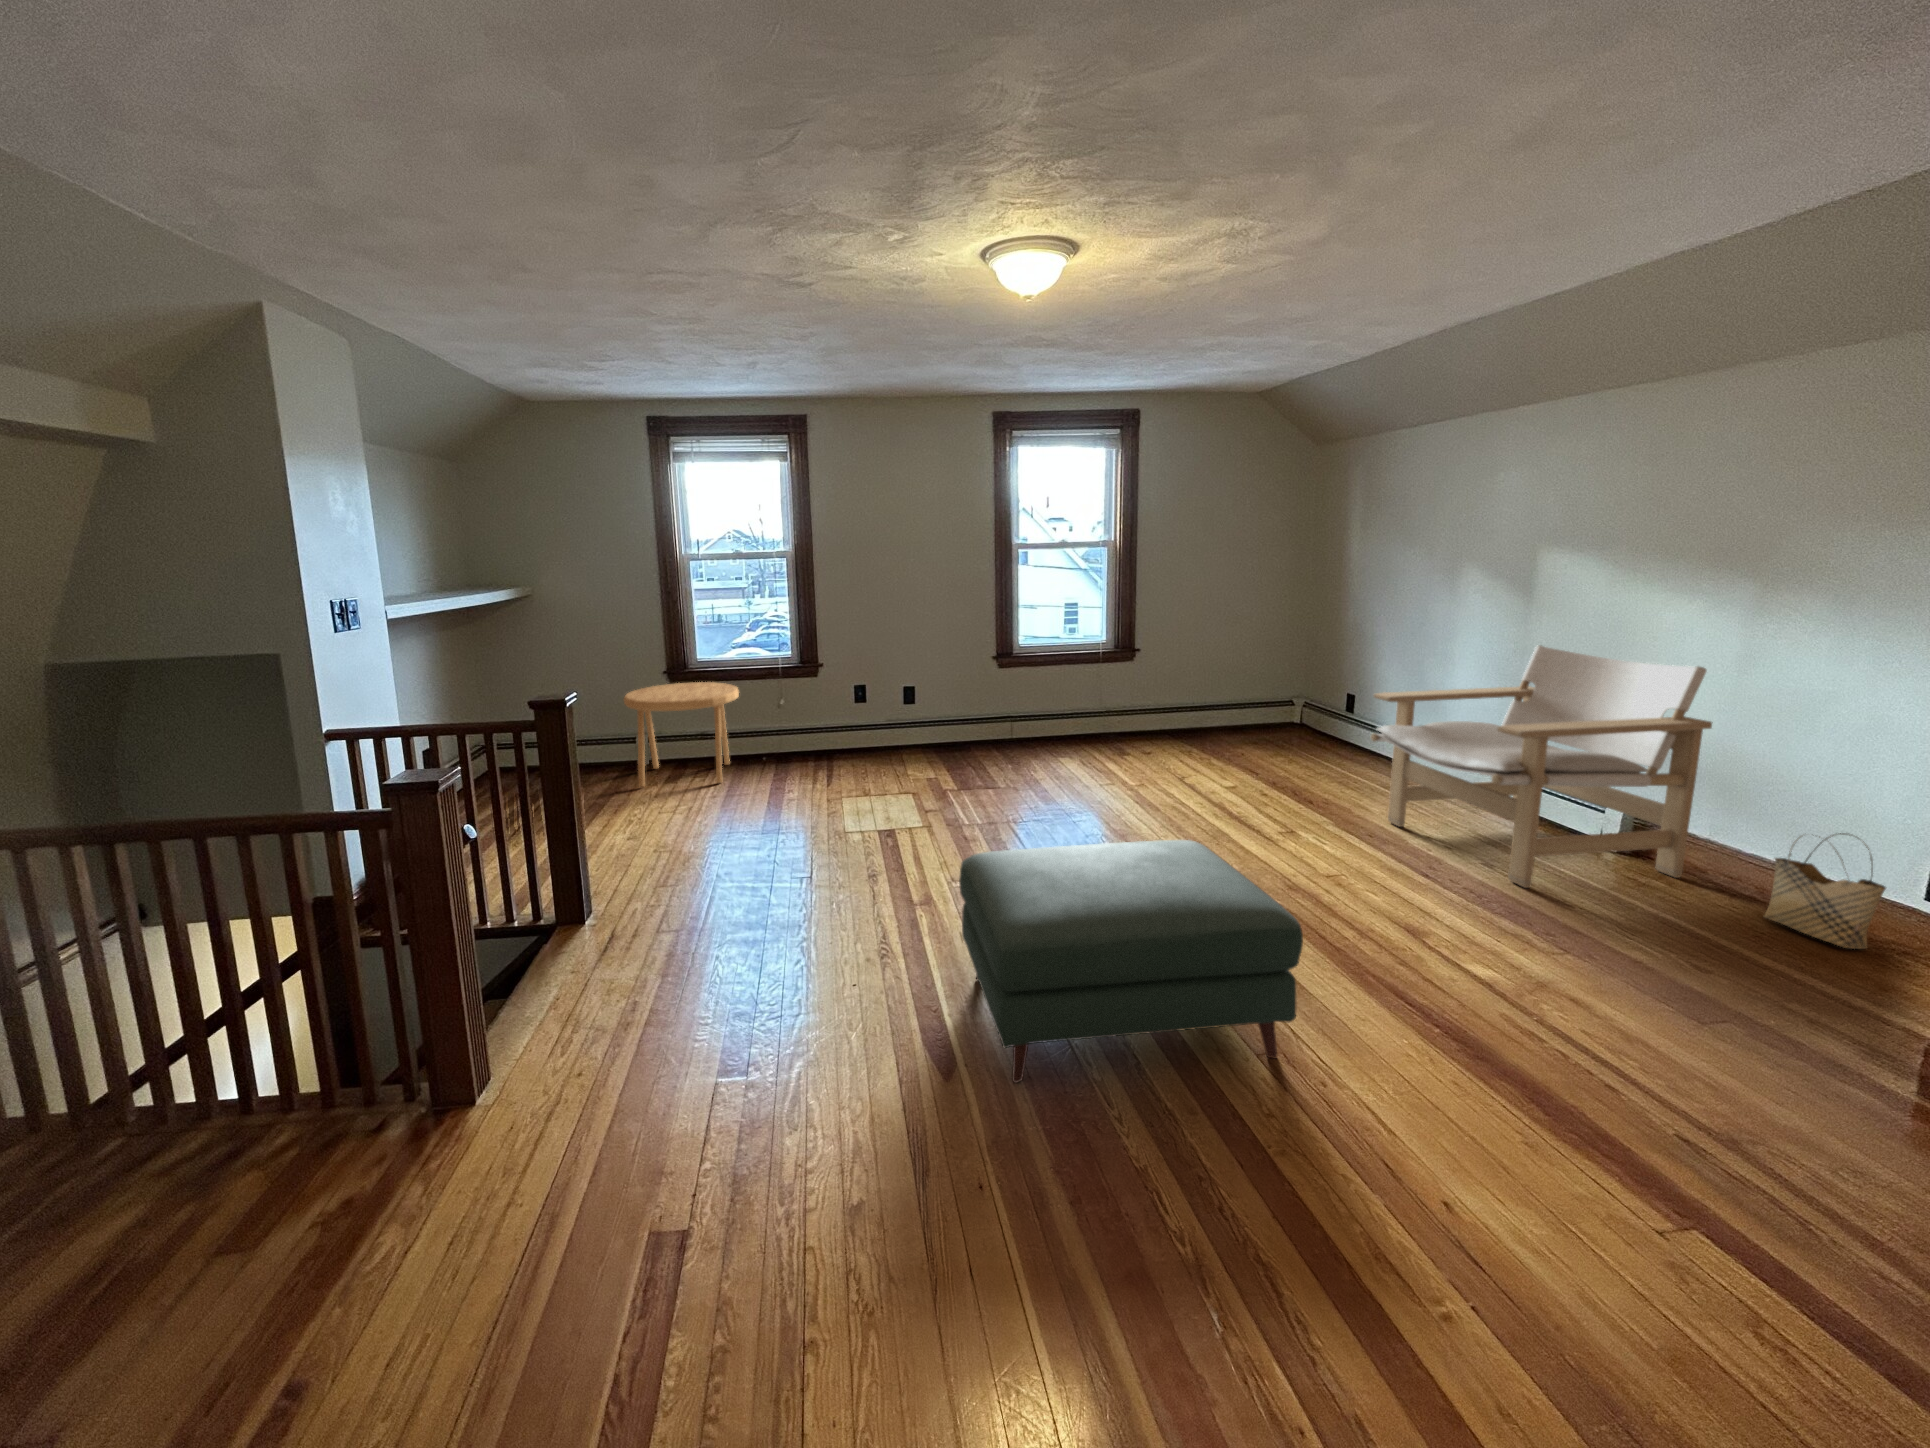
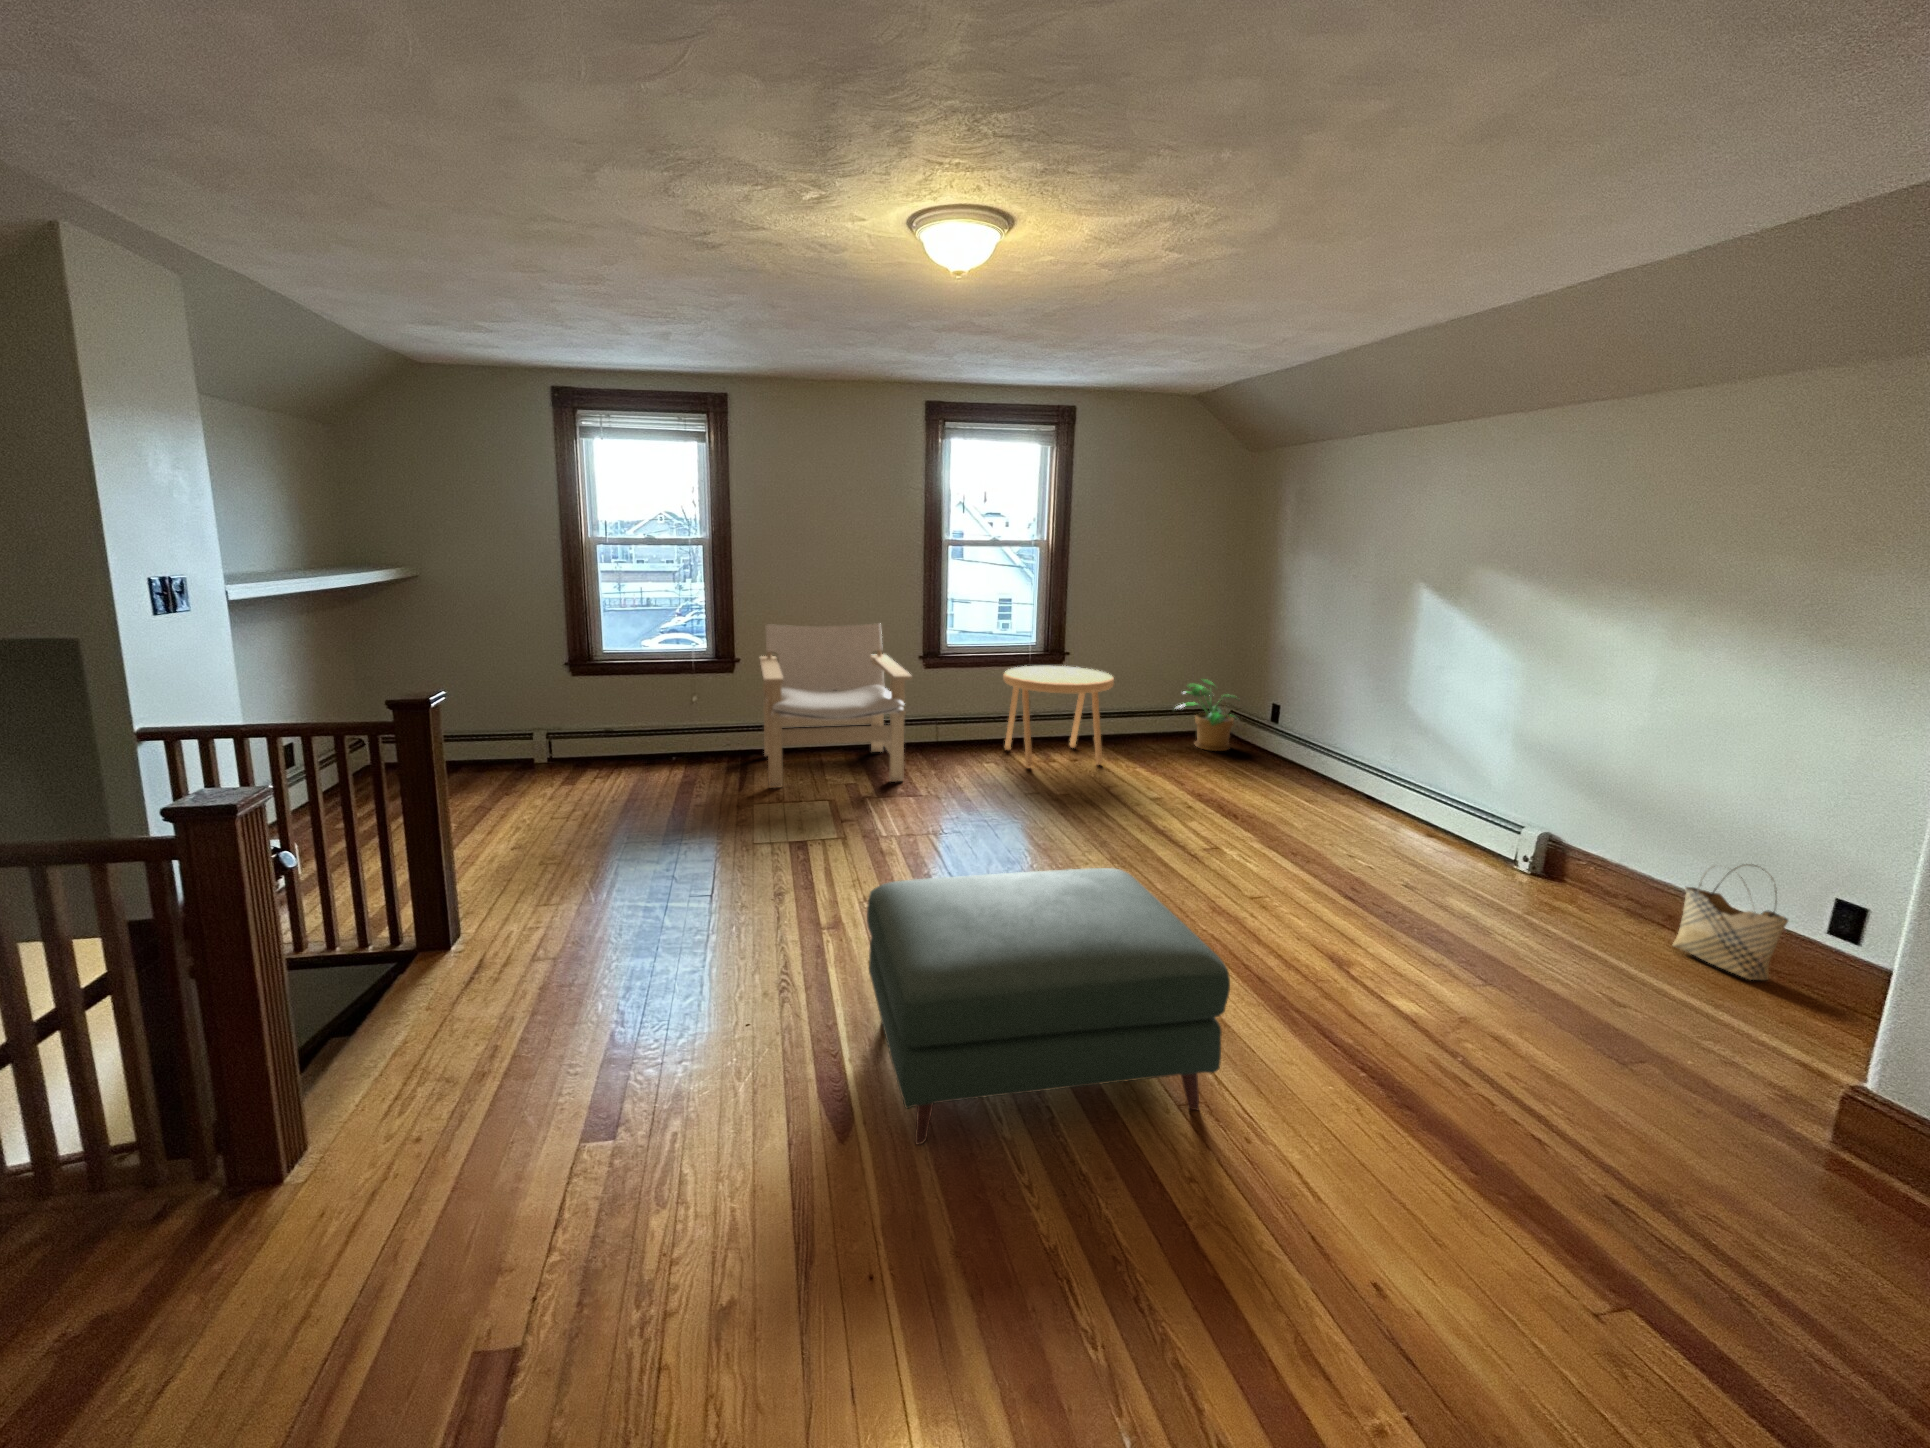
lounge chair: present [1371,645,1712,888] -> present [760,623,912,788]
potted plant: none [1242,672,1309,742] -> present [1176,679,1238,751]
side table: present [624,682,739,787] -> present [1003,666,1114,768]

